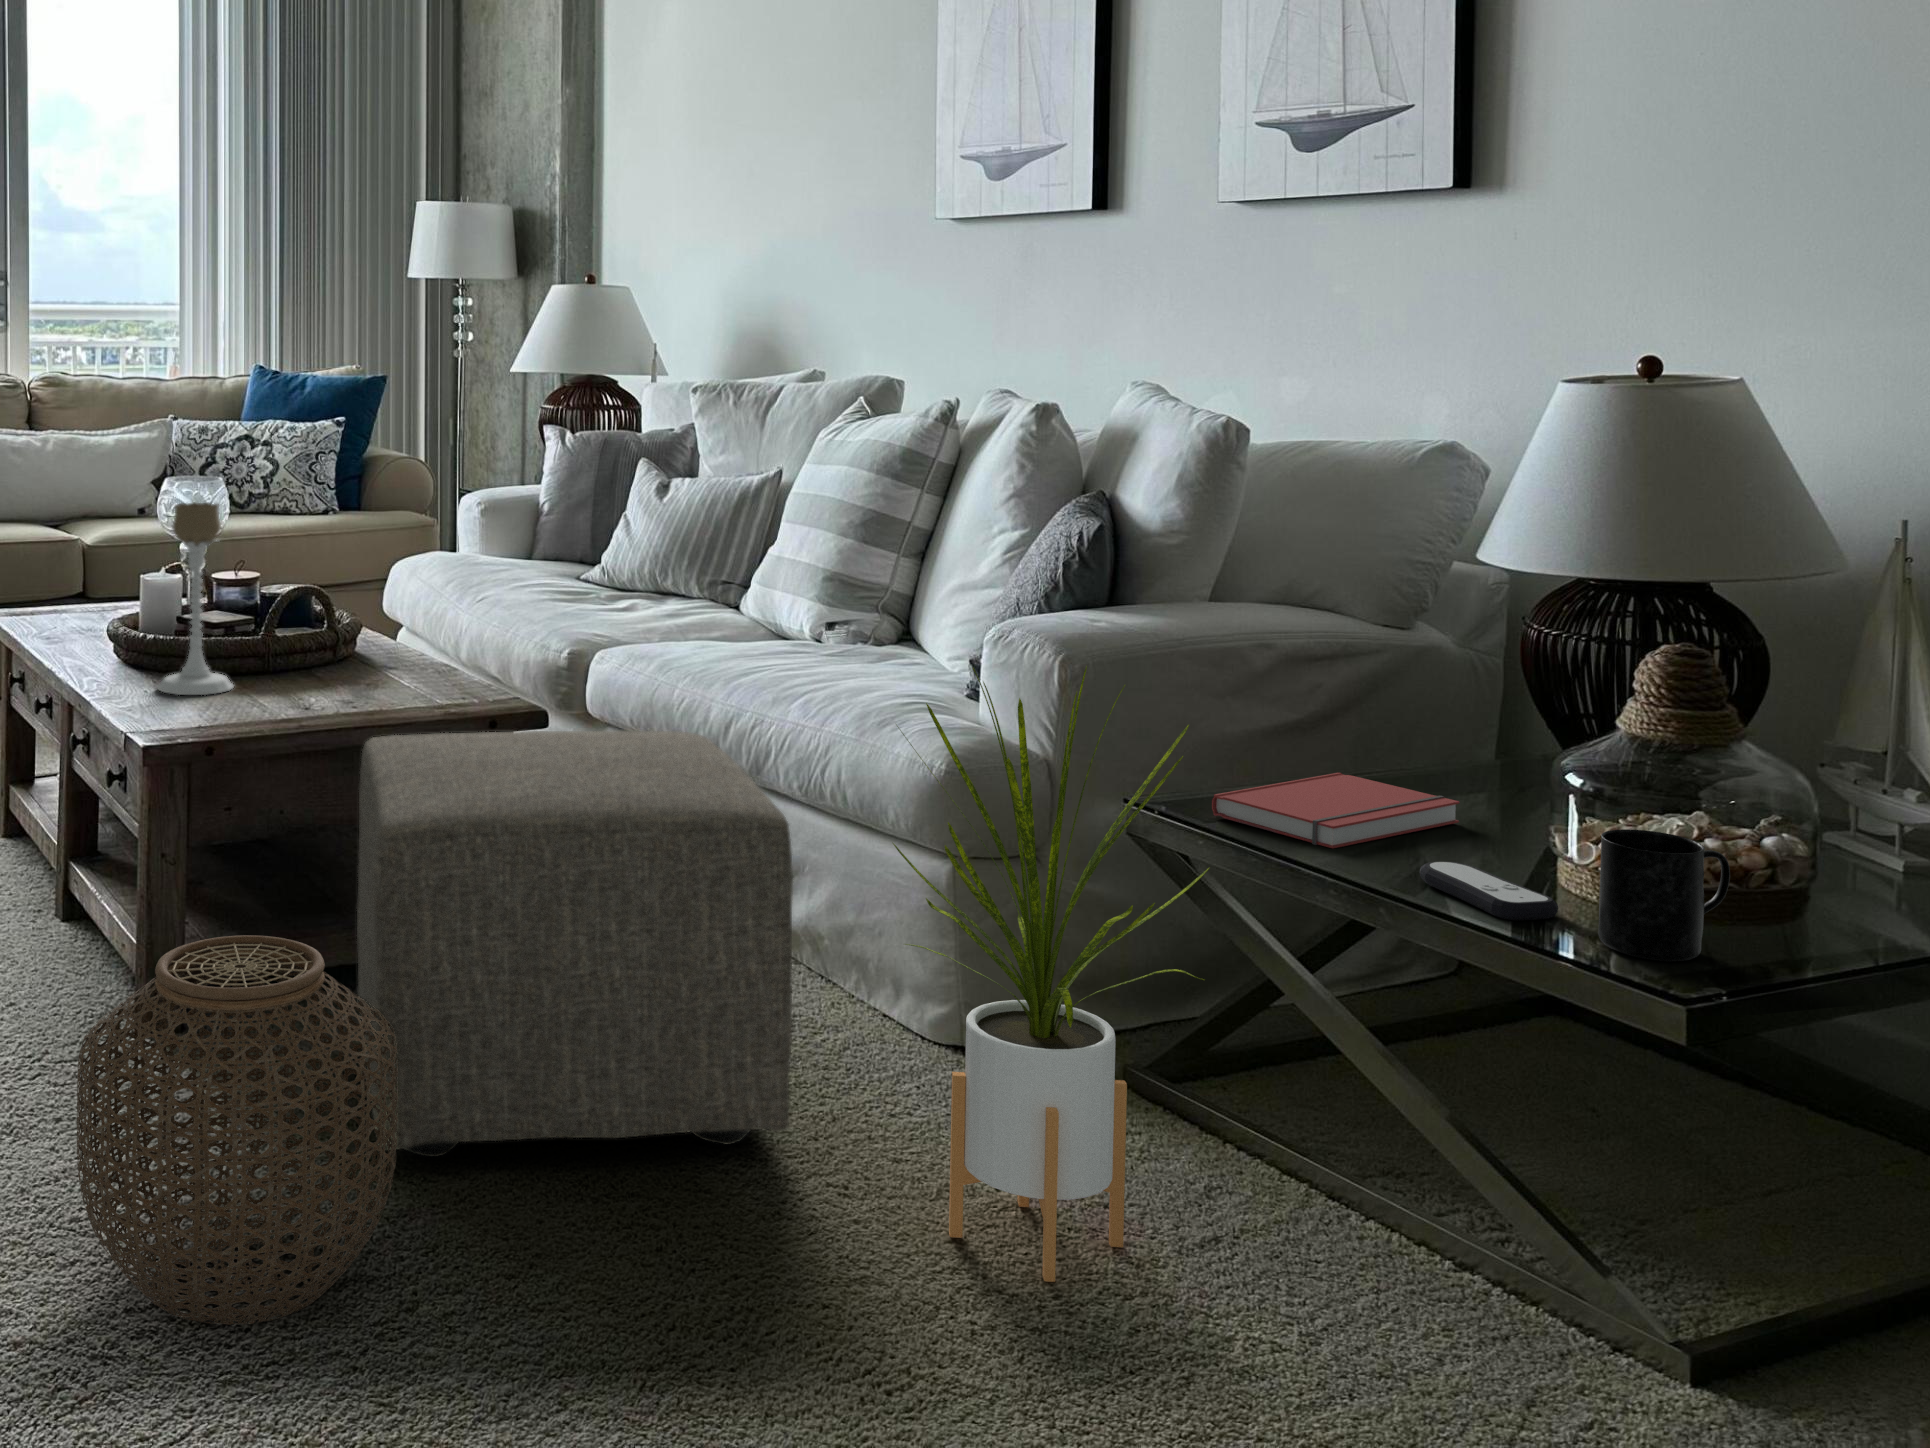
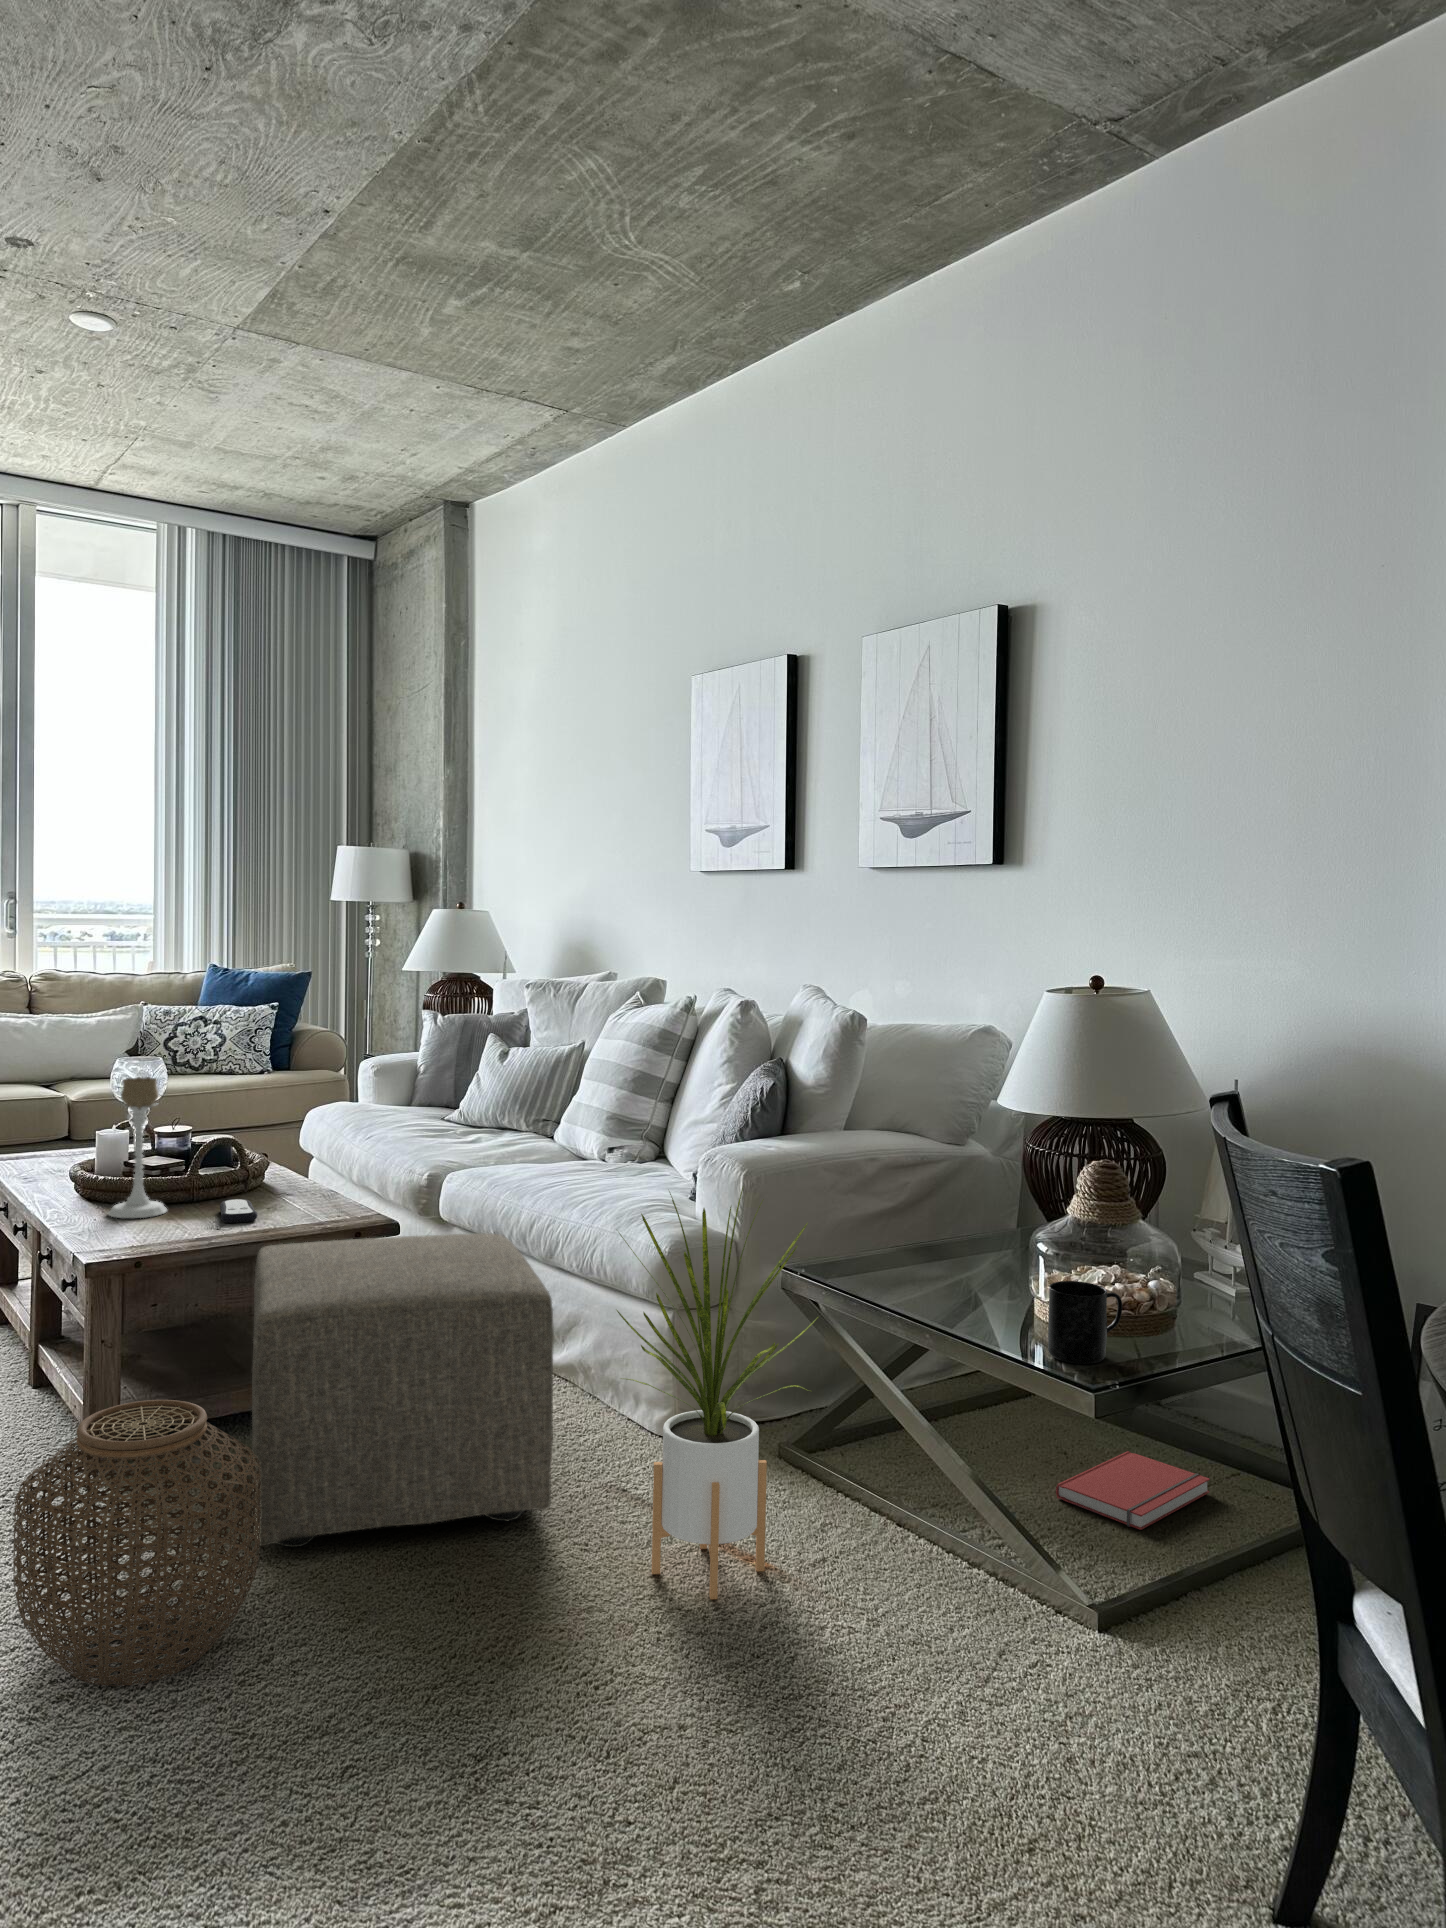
book: present [1212,773,1459,848] -> present [1056,1451,1210,1530]
remote control: present [1420,861,1558,920] -> present [220,1199,258,1223]

